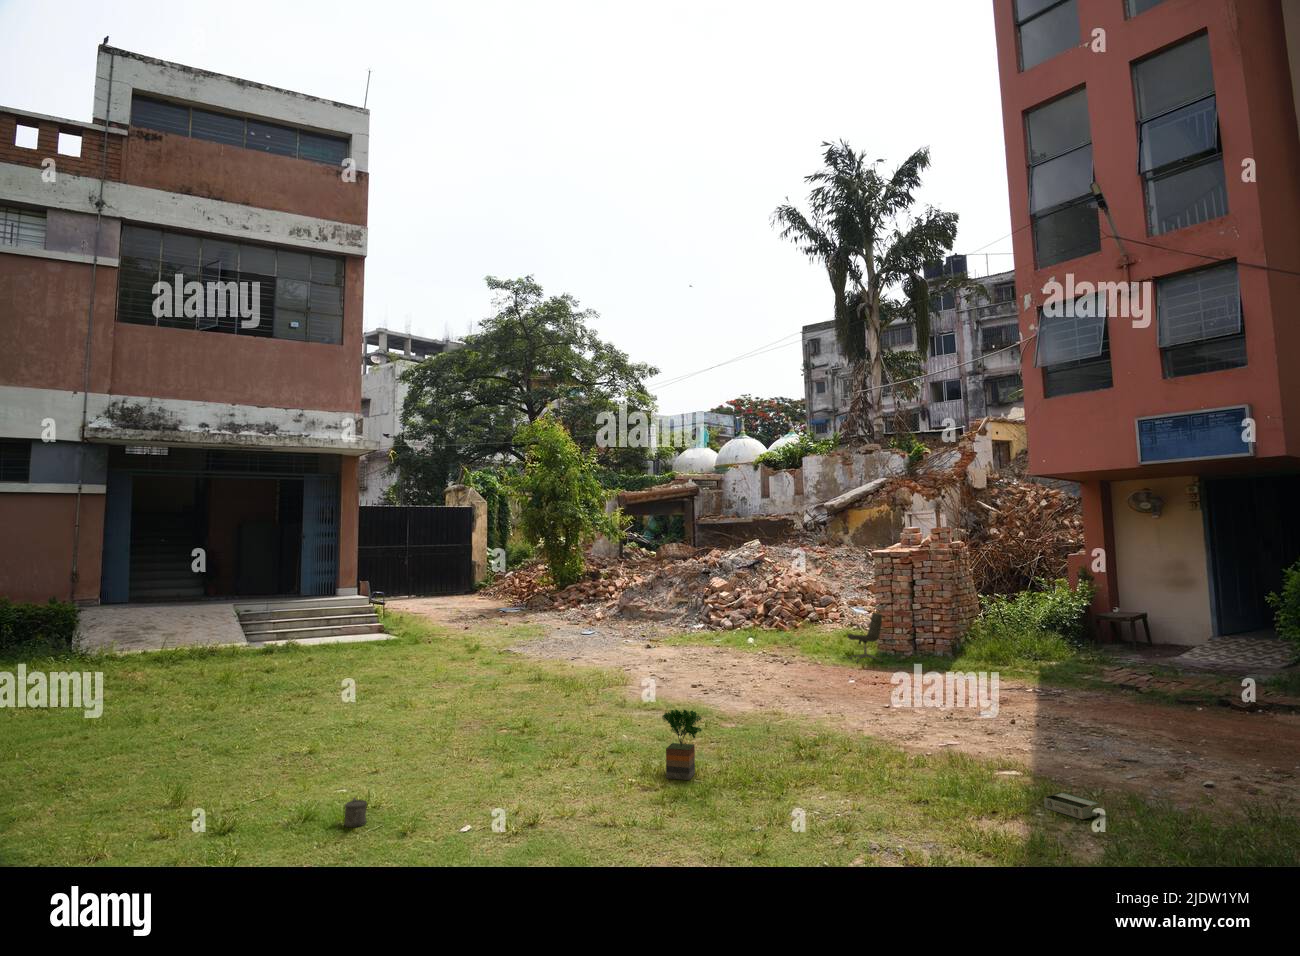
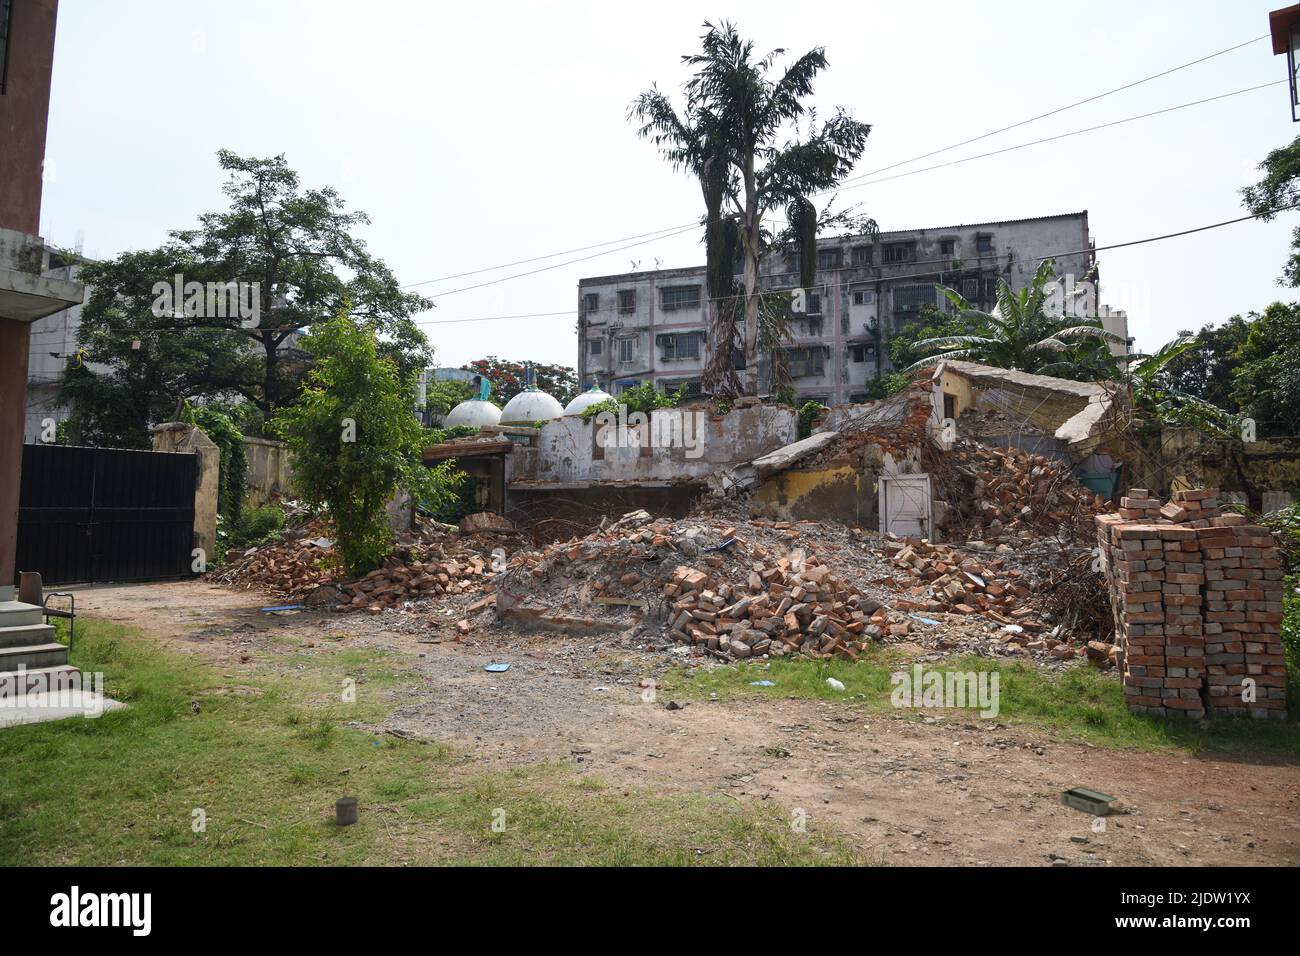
chair: present [848,613,883,662] -> none [872,584,910,639]
potted tree: present [662,709,702,780] -> none [662,699,707,773]

